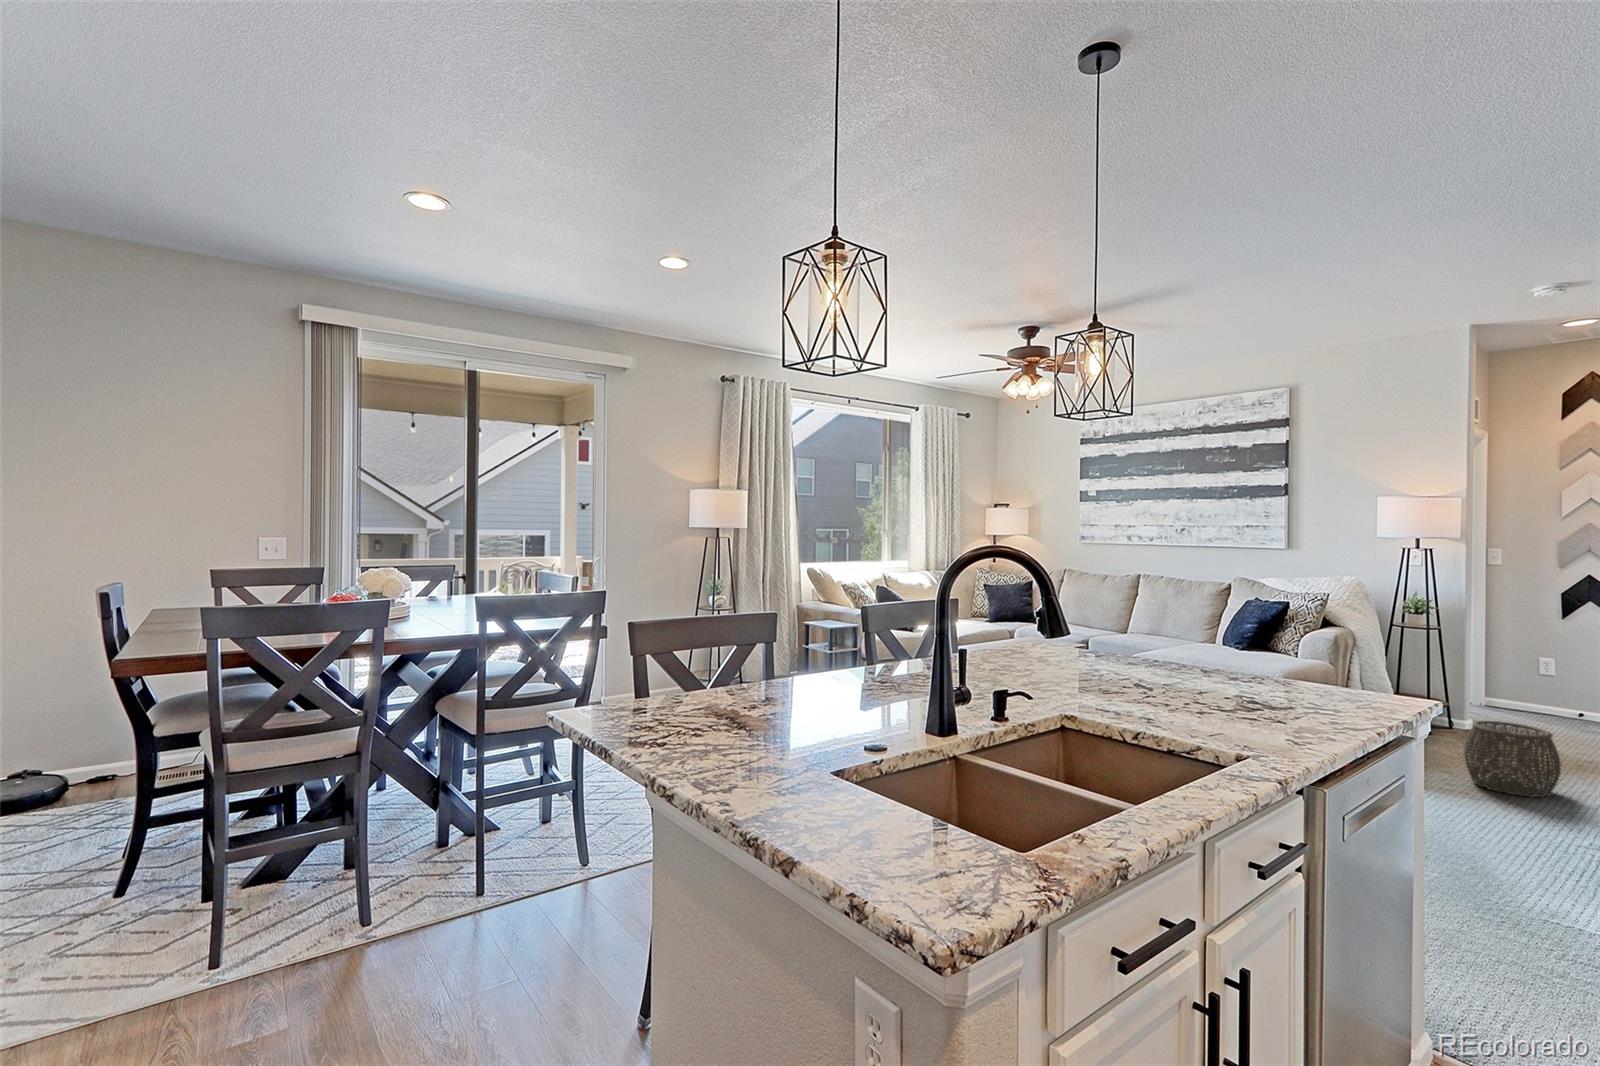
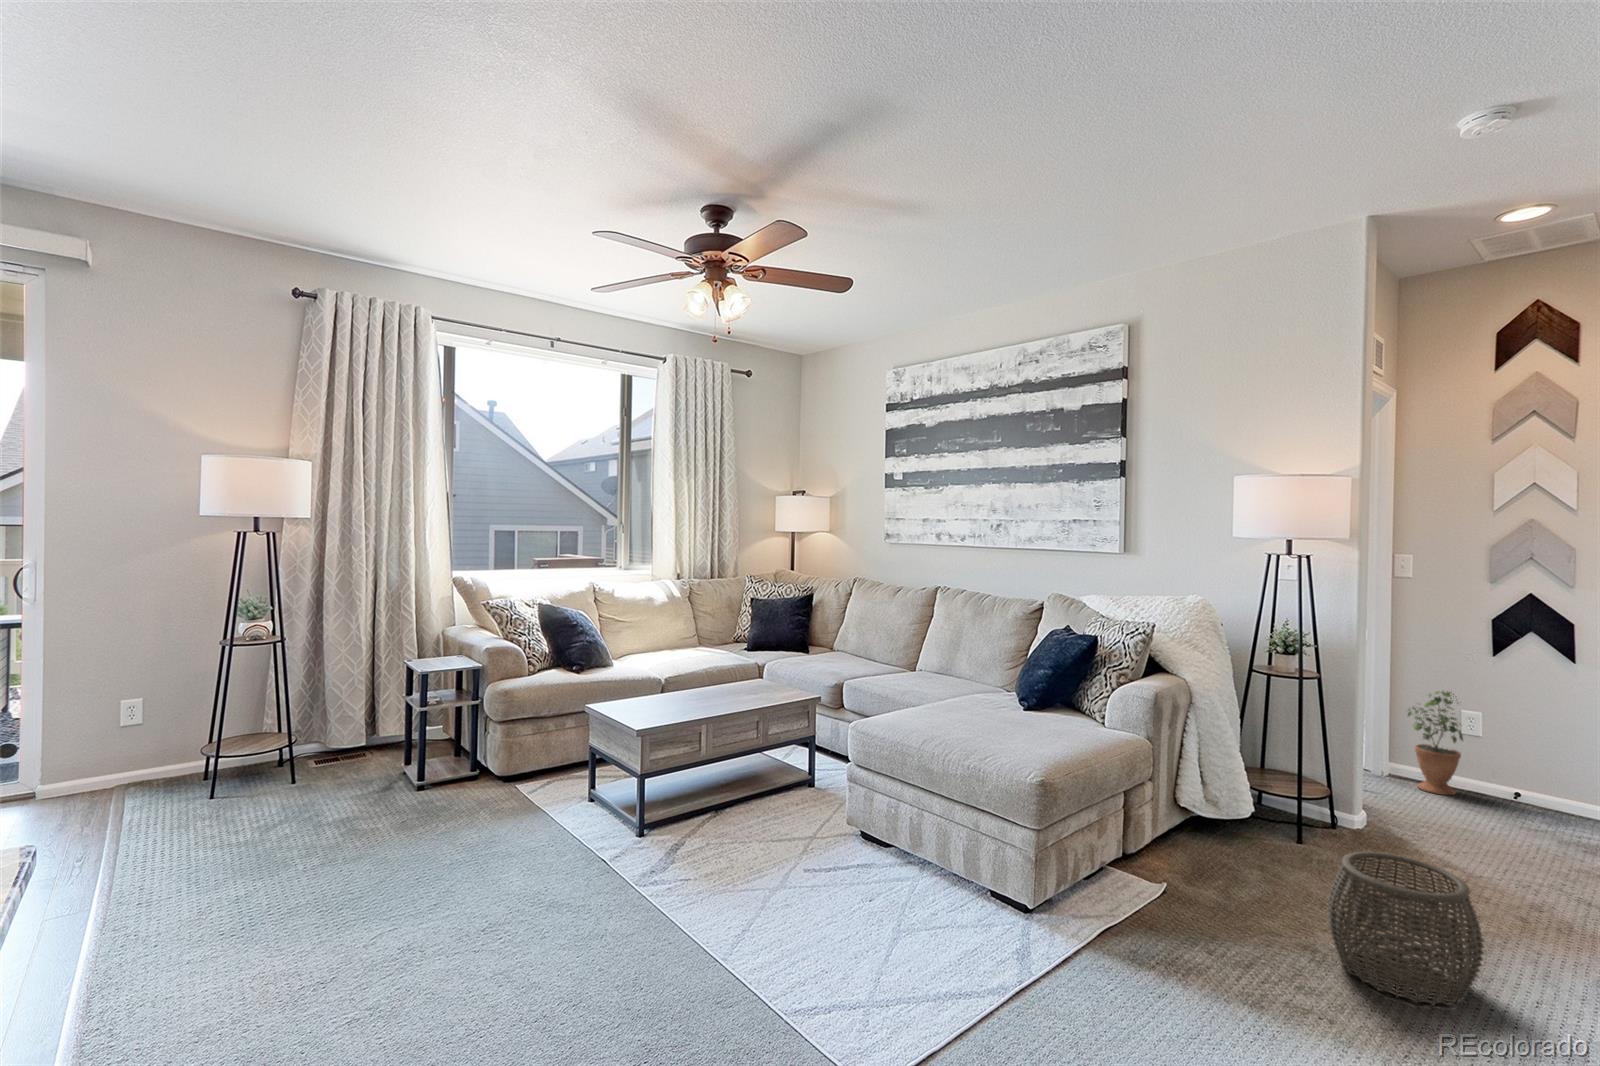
potted plant: none [1498,640,1541,716] -> present [1408,691,1463,795]

